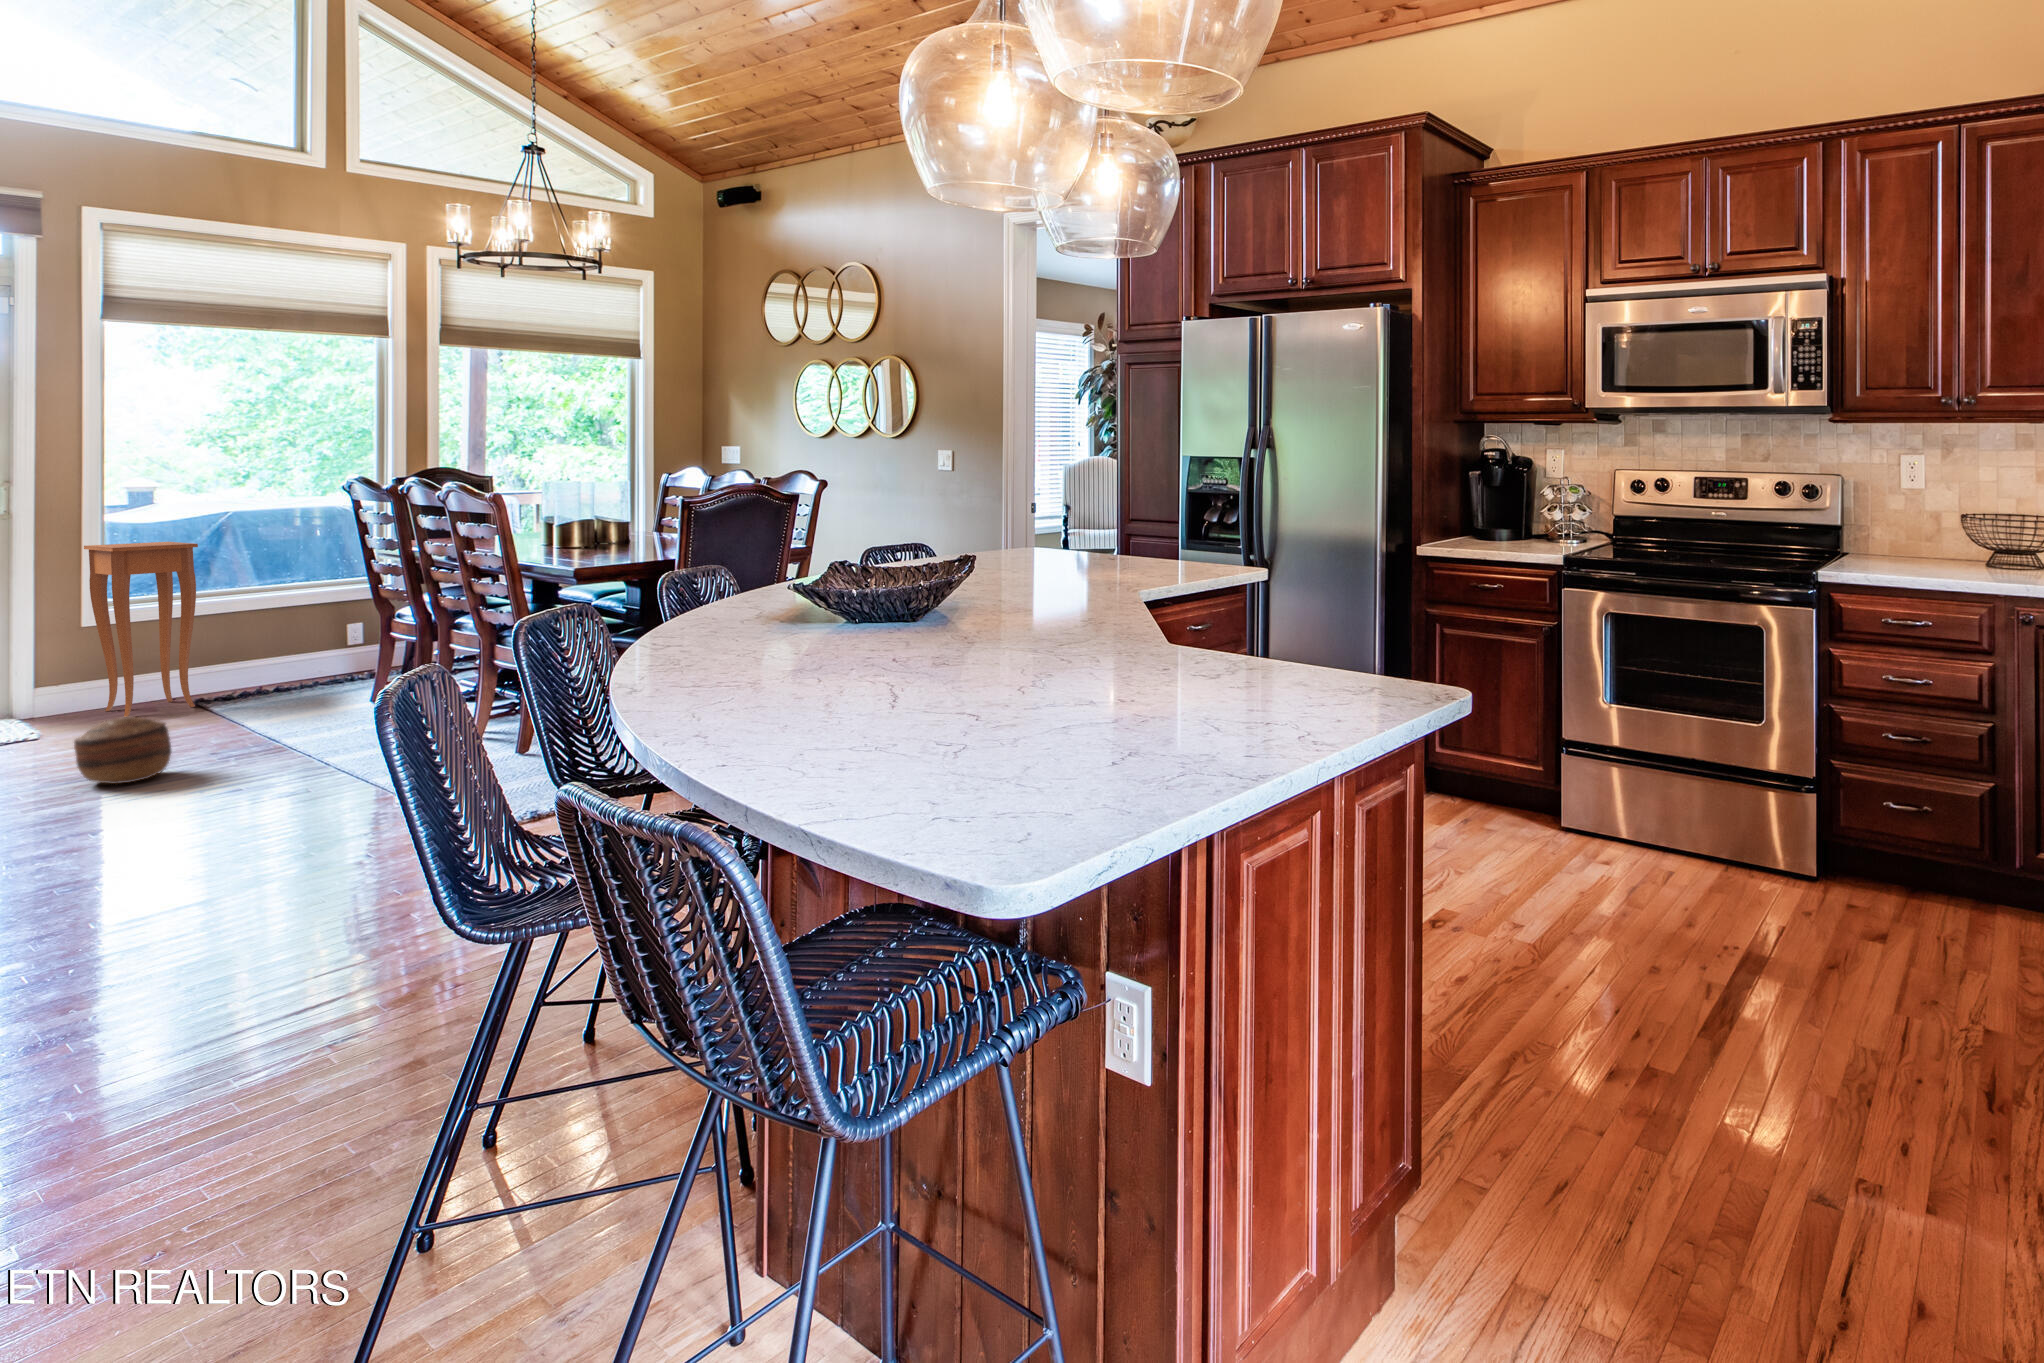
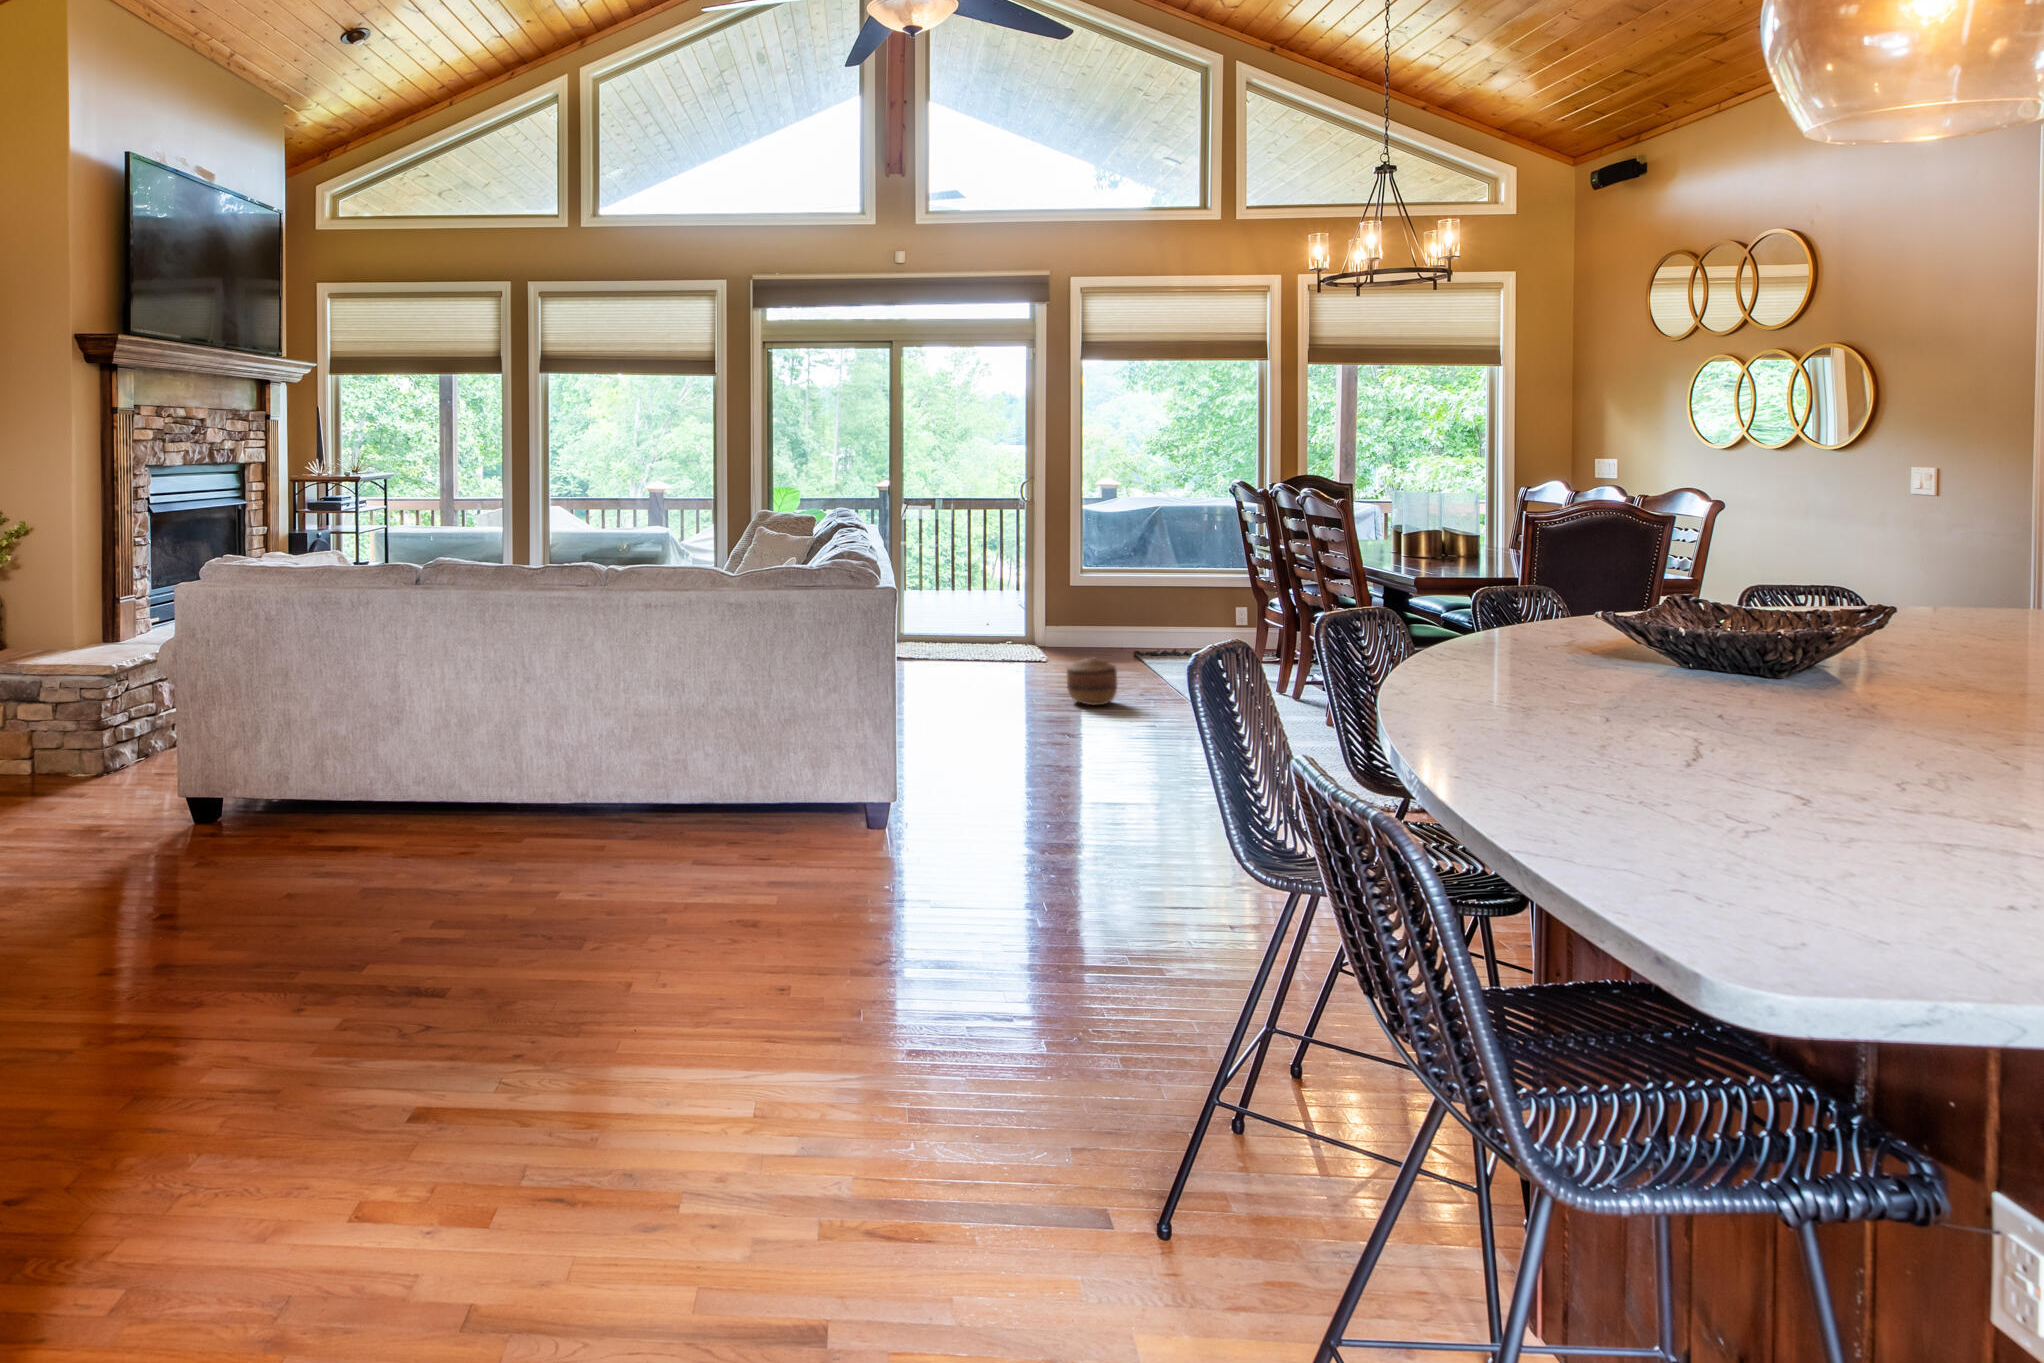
side table: present [84,542,198,717] -> none [1080,530,1143,659]

